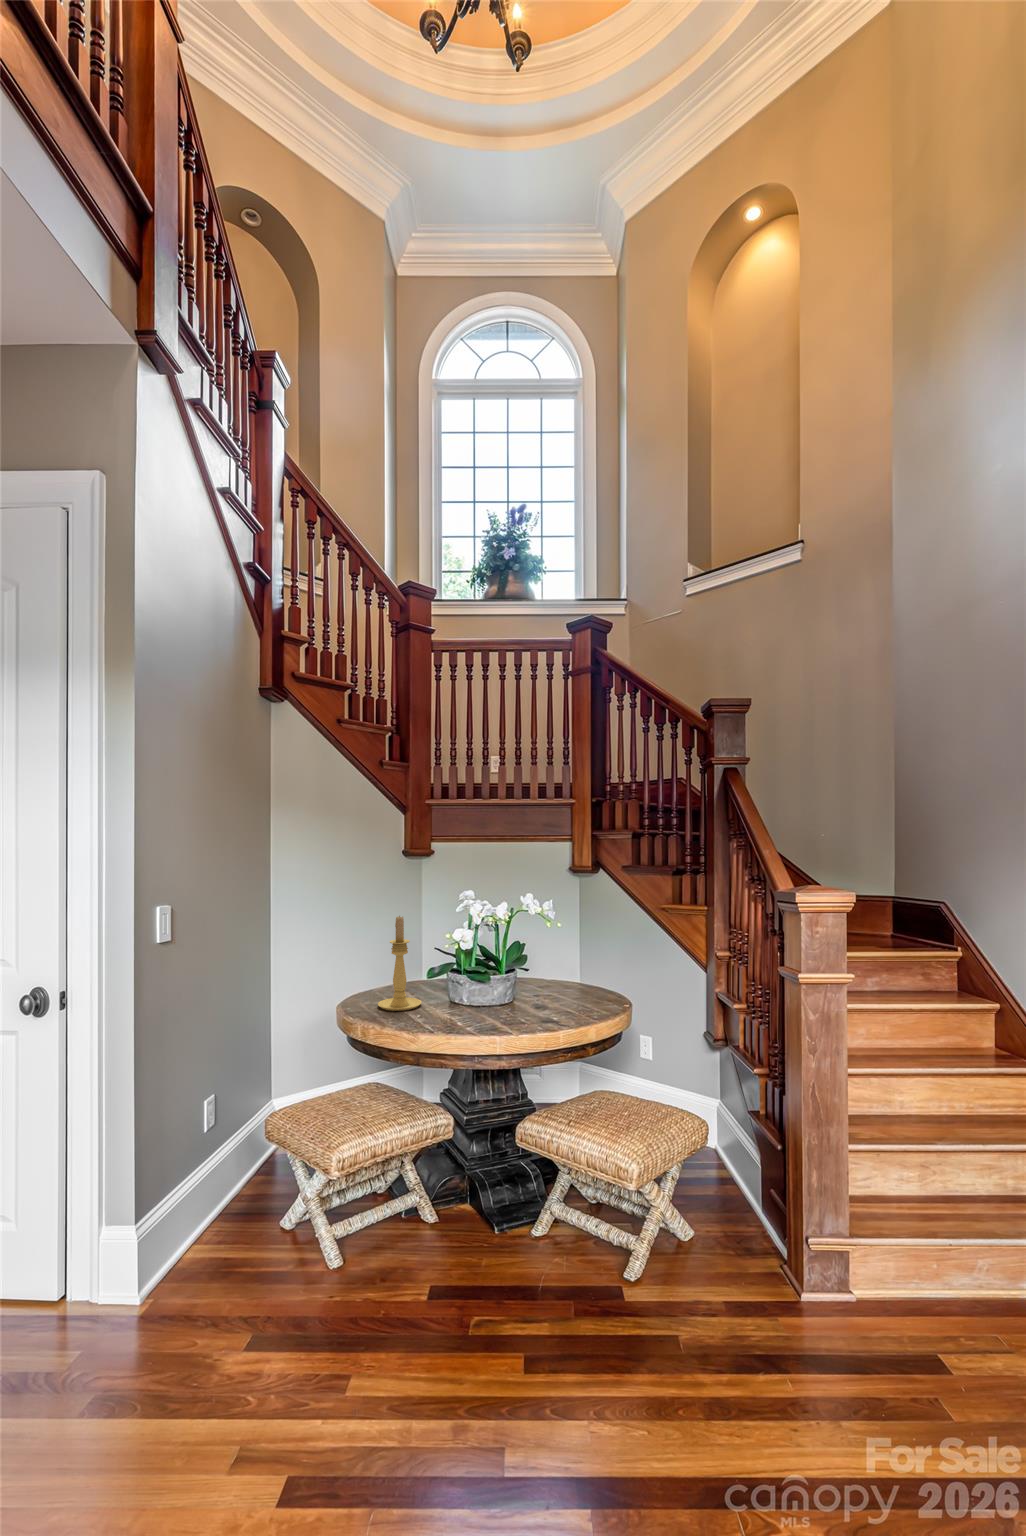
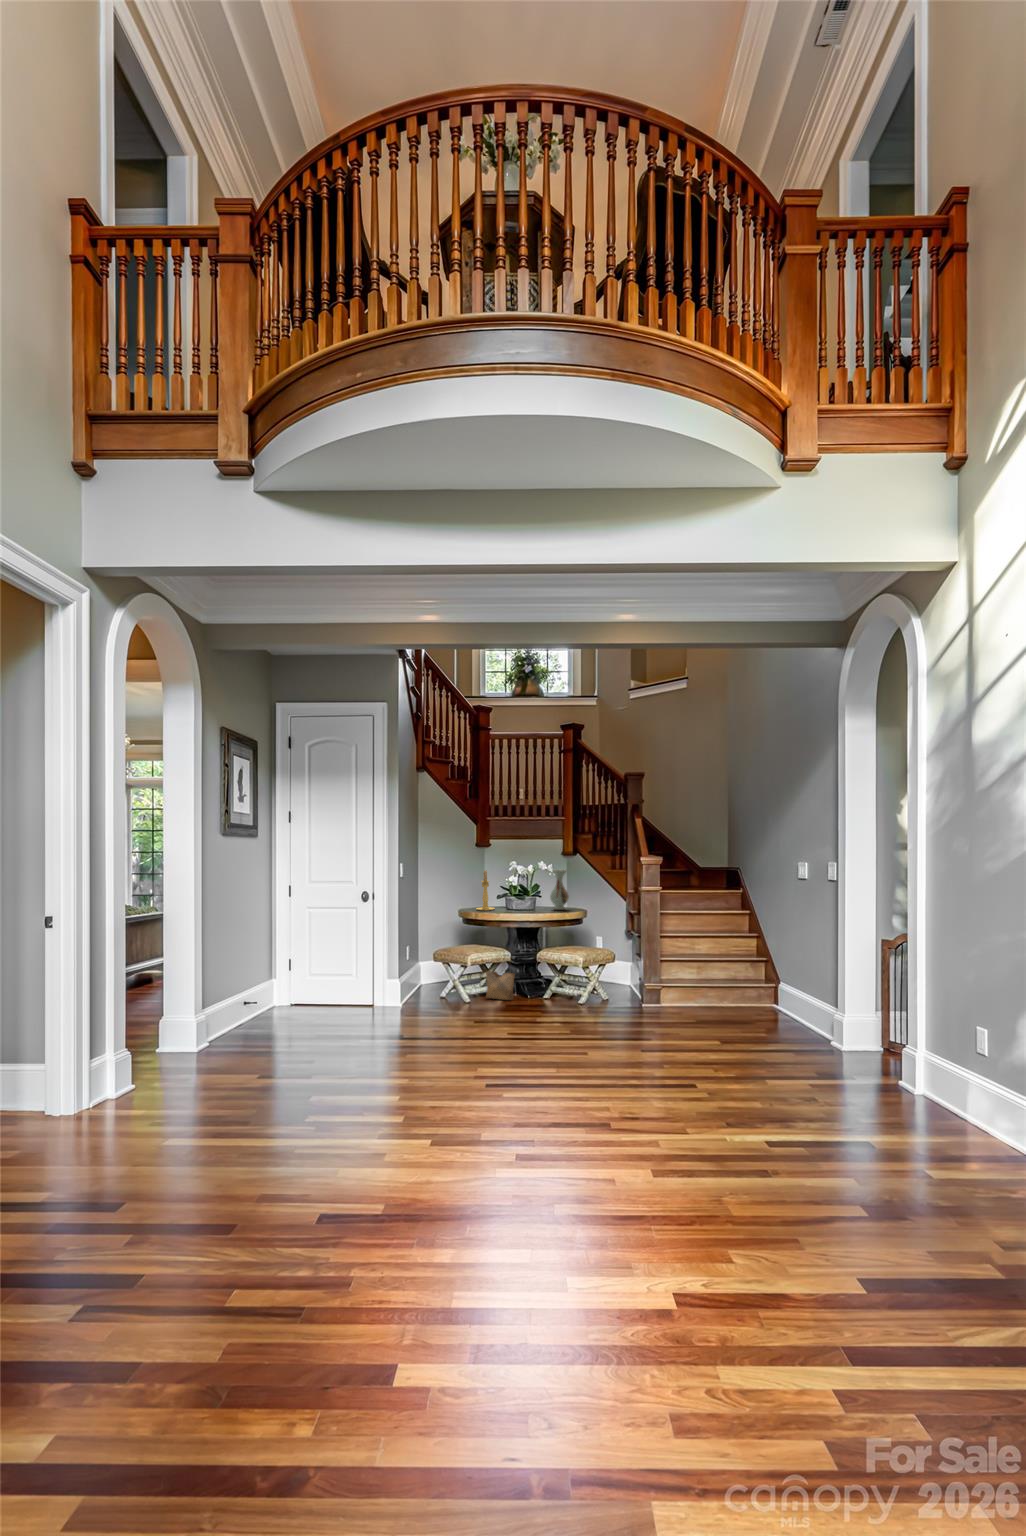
decorative vase: none [546,915,589,1012] -> present [550,870,569,910]
woven basket: none [384,1138,458,1265] -> present [486,962,515,1000]

